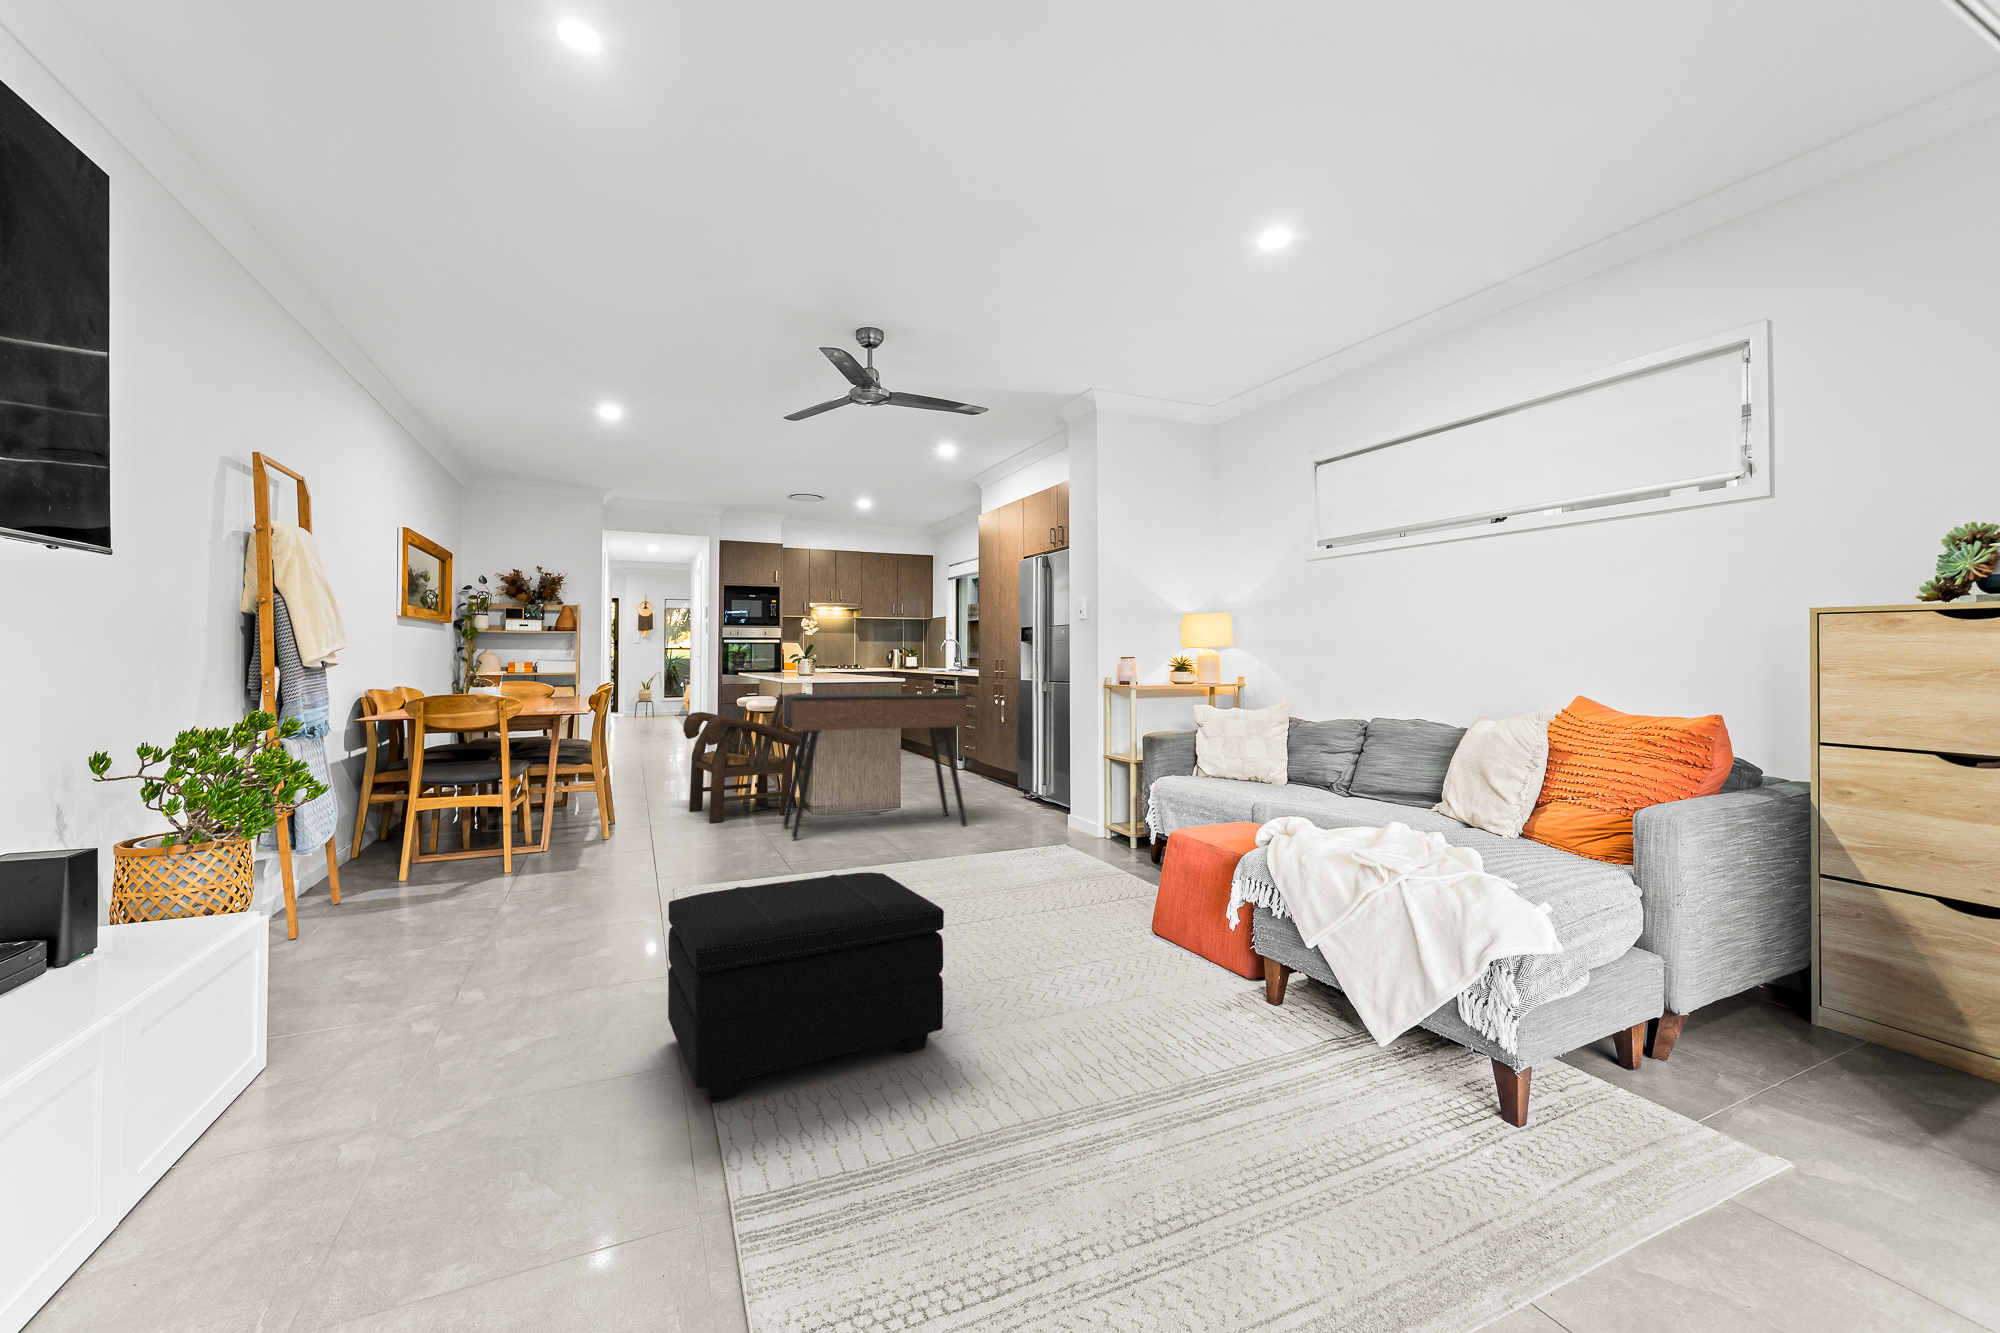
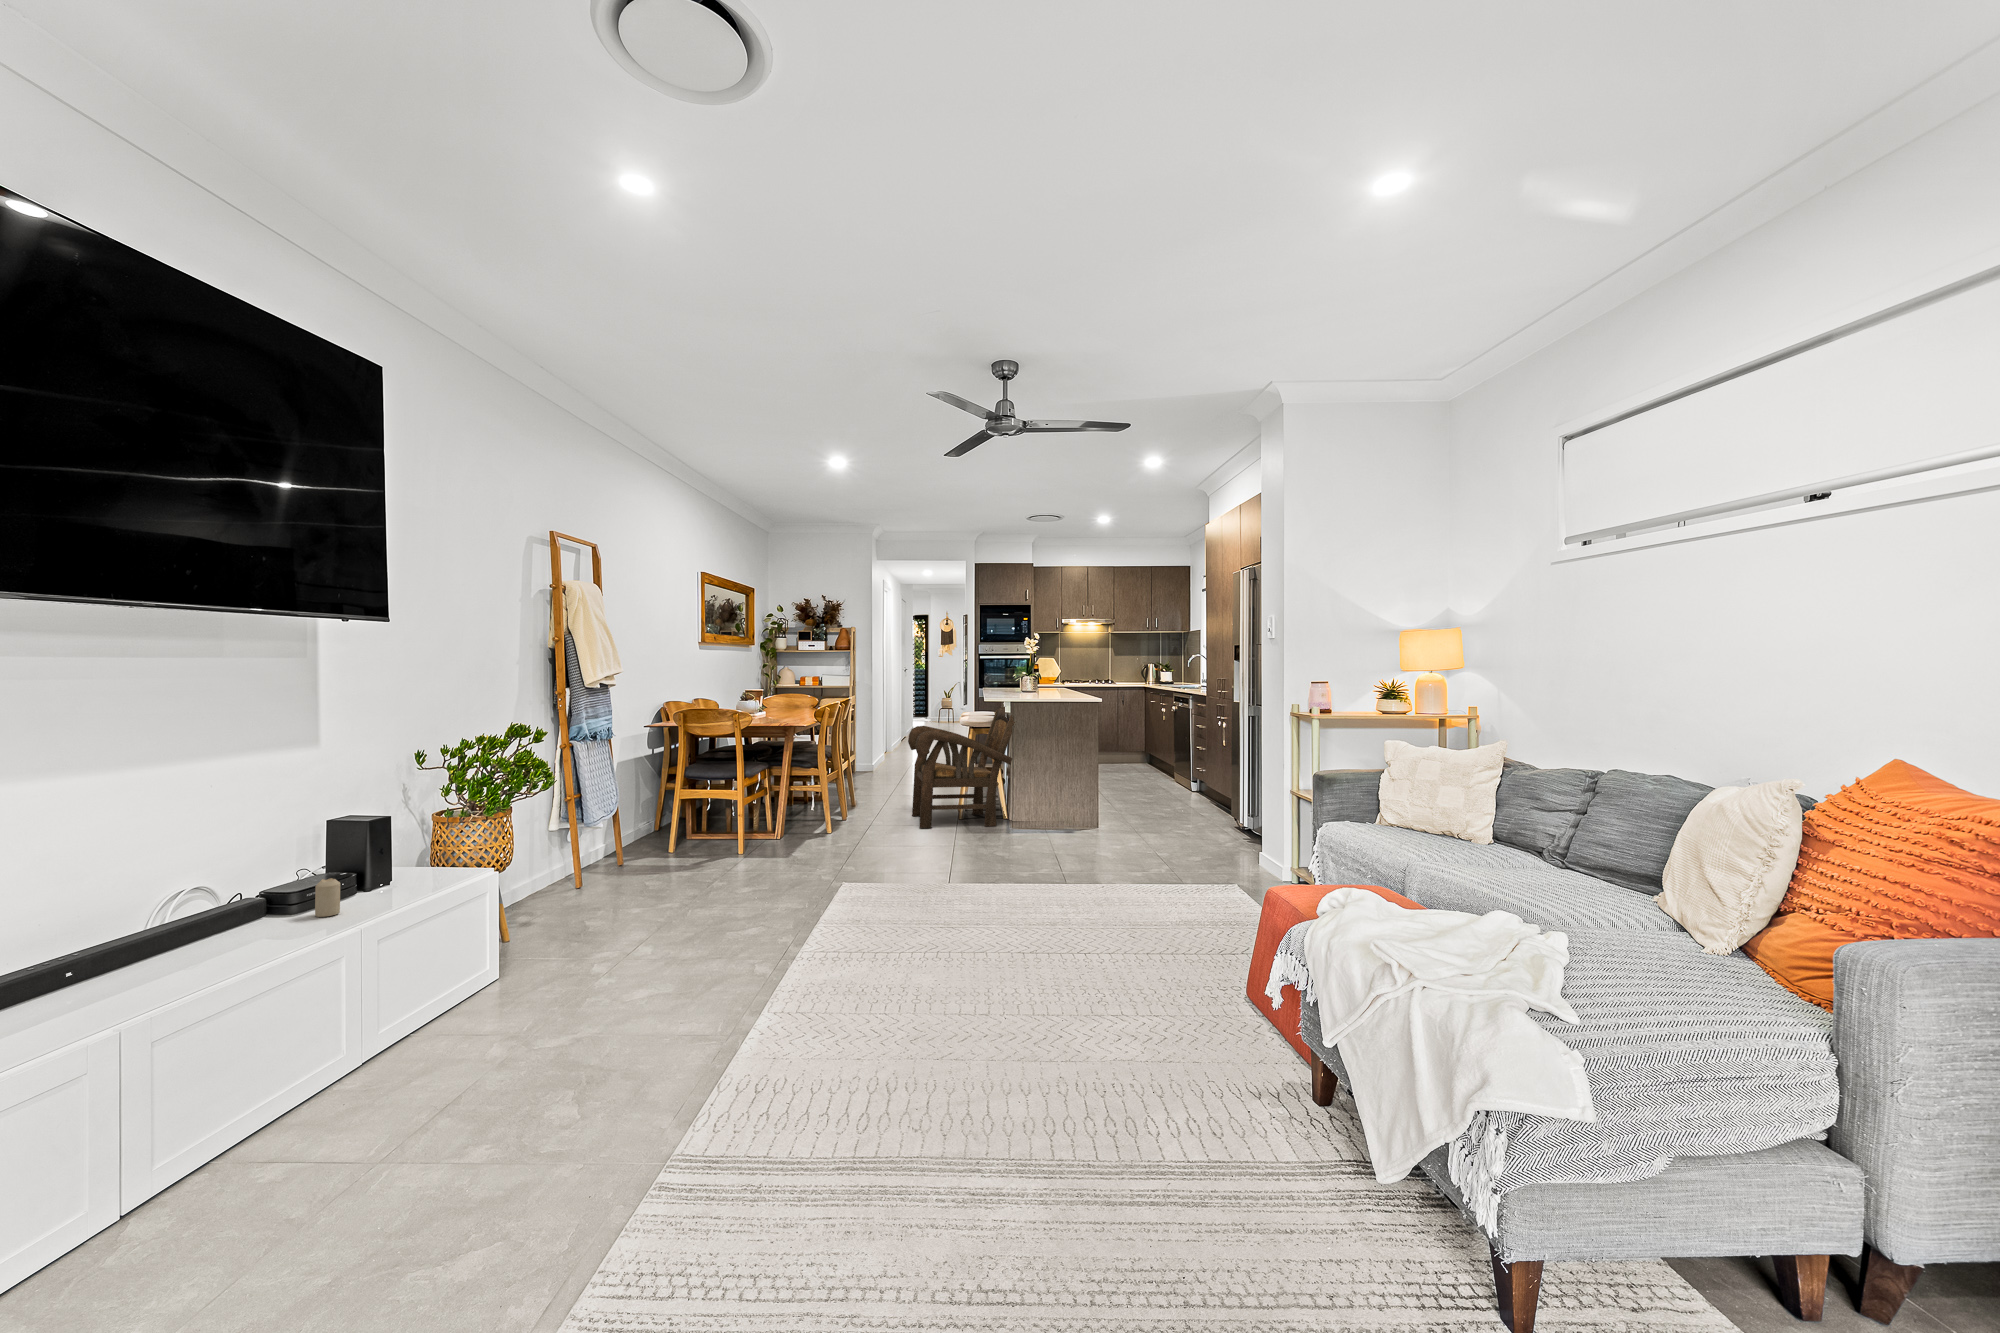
console table: present [783,693,967,839] -> none [974,713,1153,854]
footstool: present [668,872,944,1102] -> none [700,893,937,1076]
candle: none [59,938,102,998] -> present [315,878,340,917]

